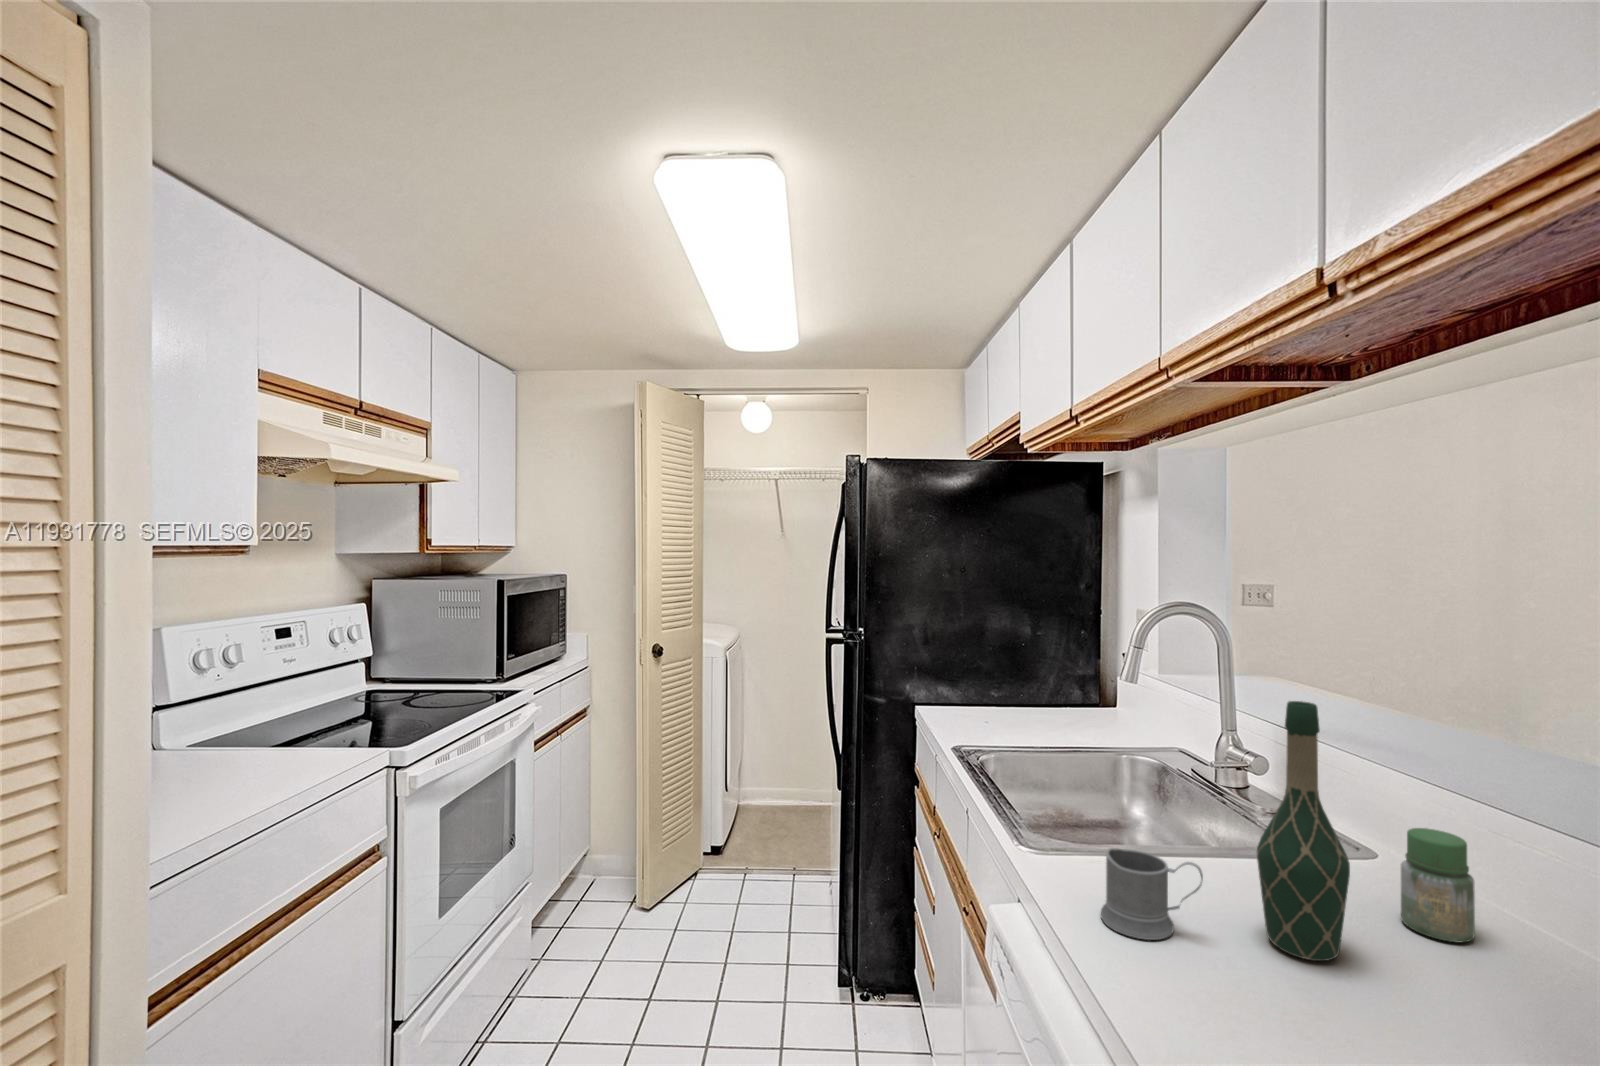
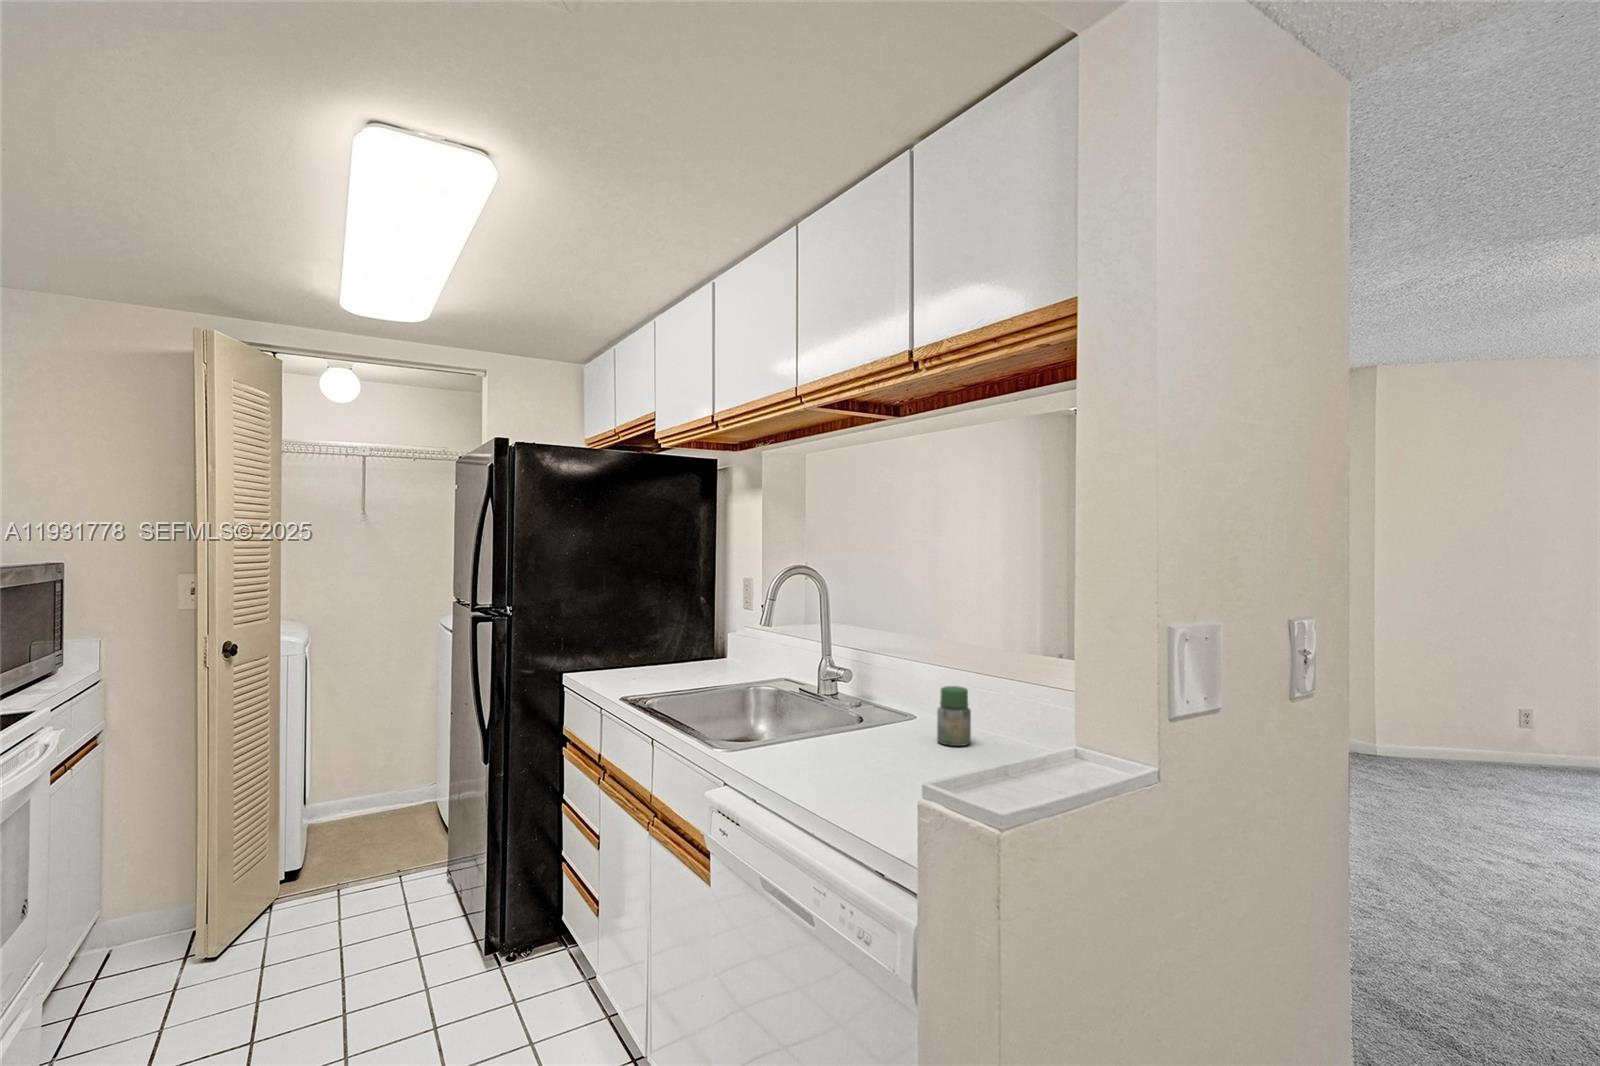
wine bottle: present [1257,701,1350,961] -> none [874,613,922,765]
mug: present [1101,848,1203,940] -> none [788,720,849,774]

